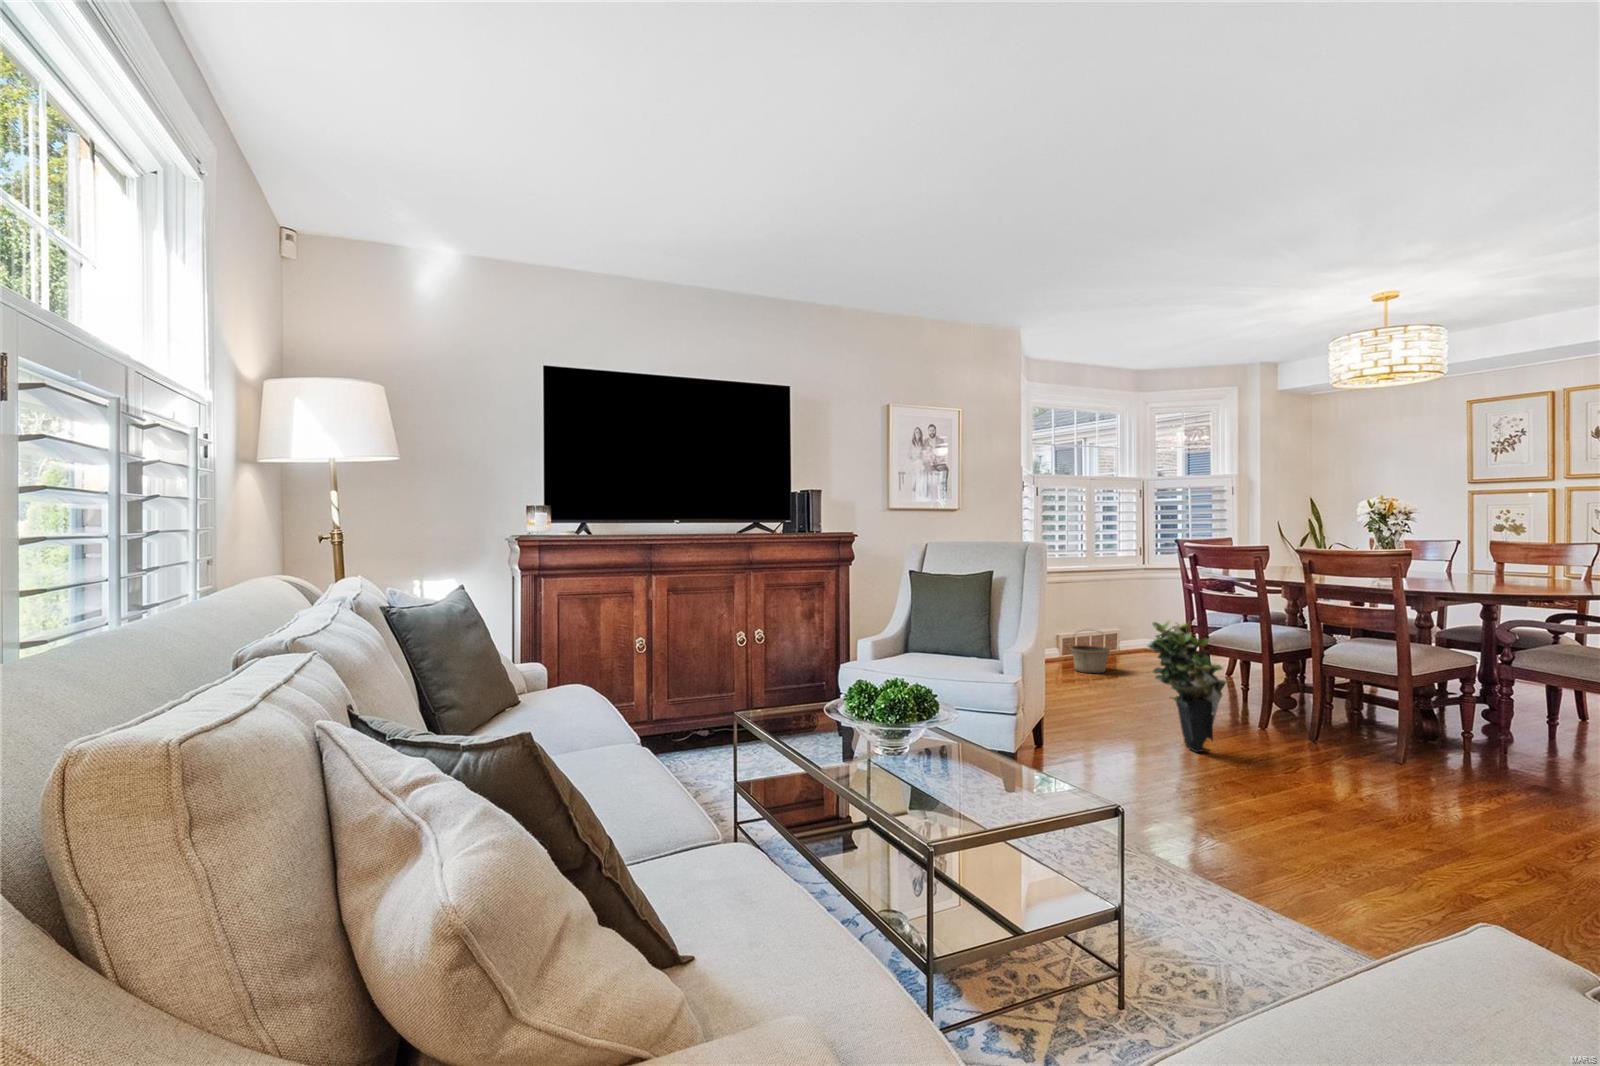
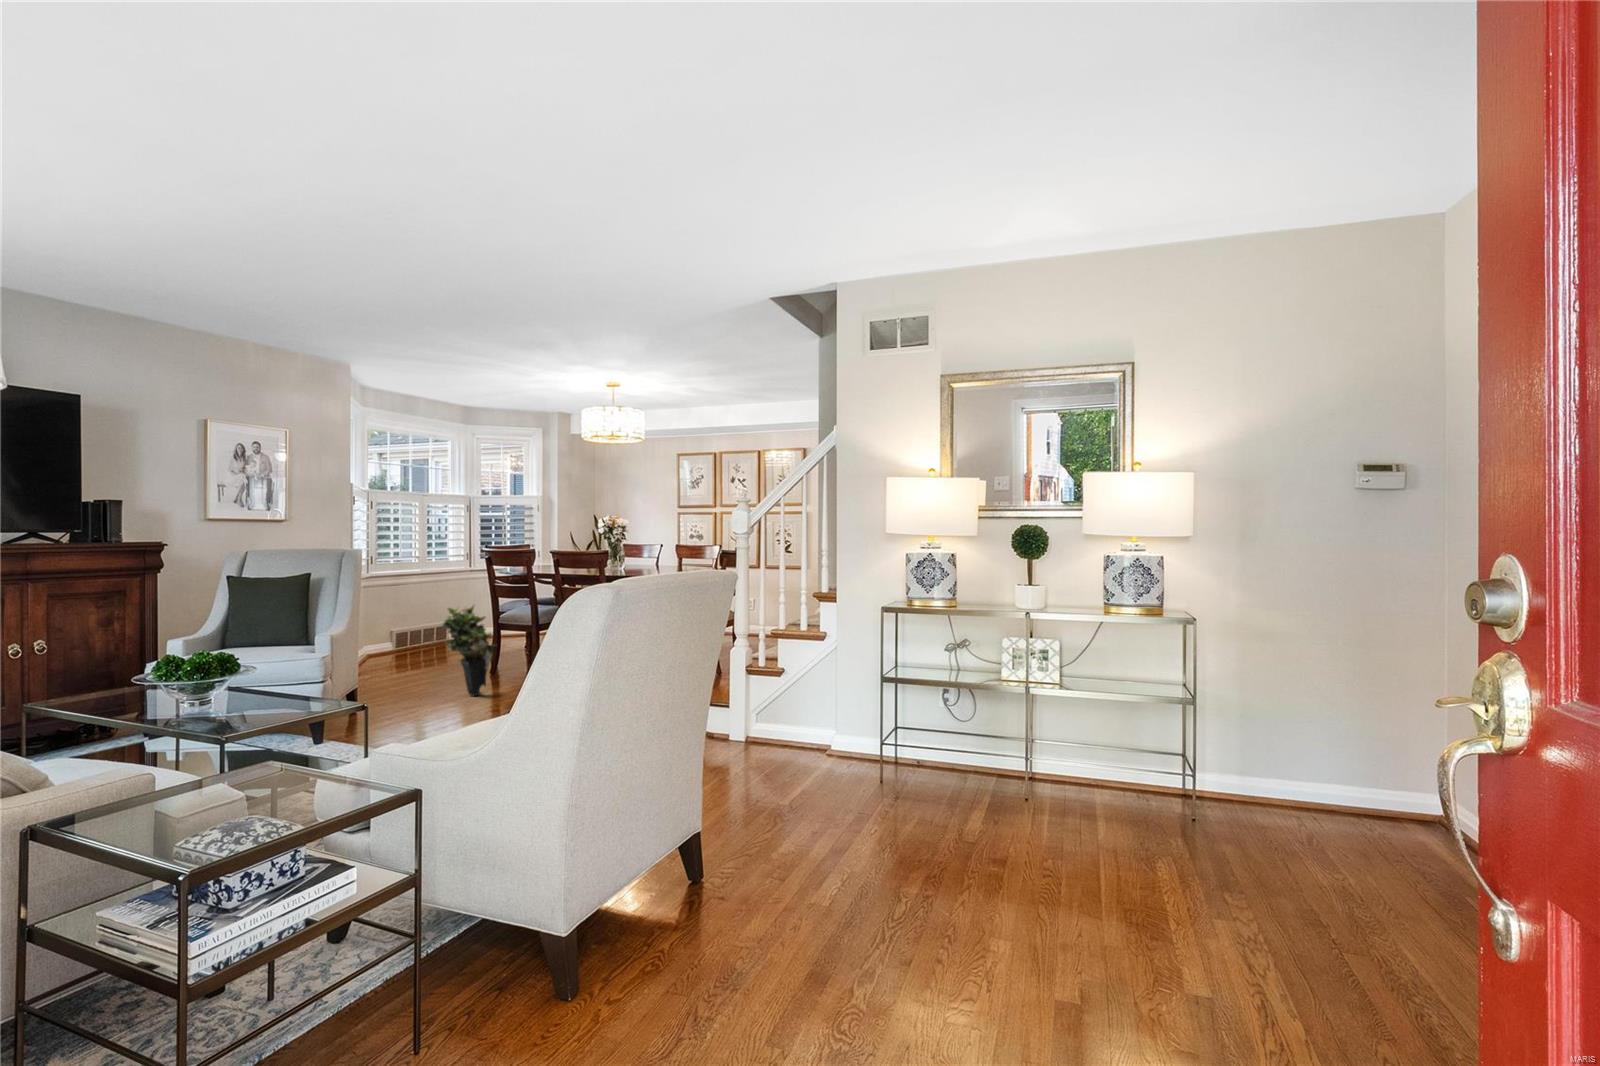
basket: present [1070,629,1110,673] -> none [397,623,433,660]

